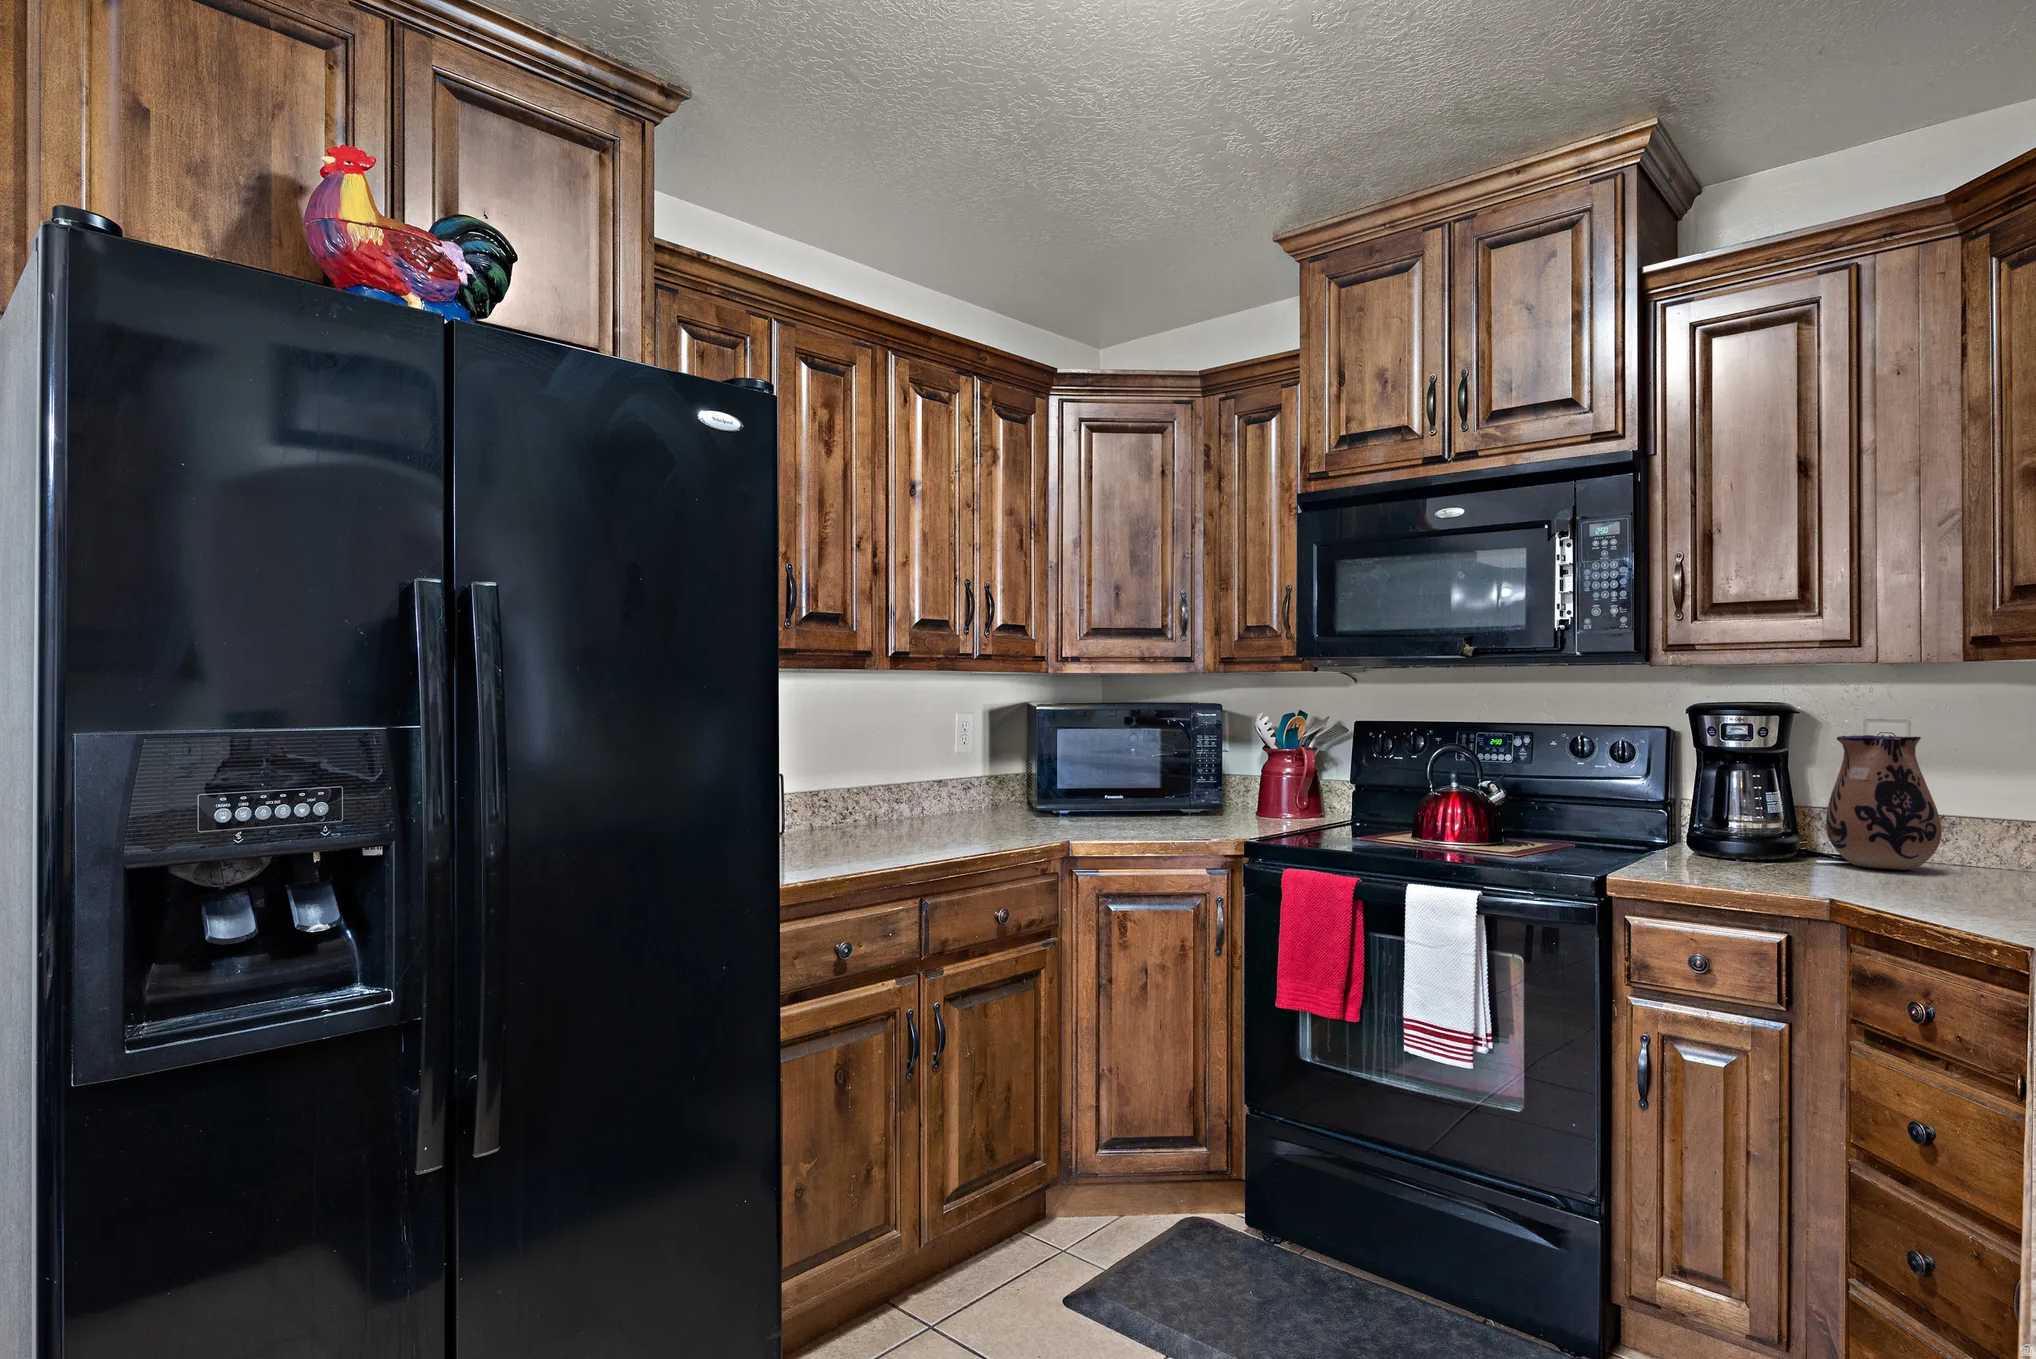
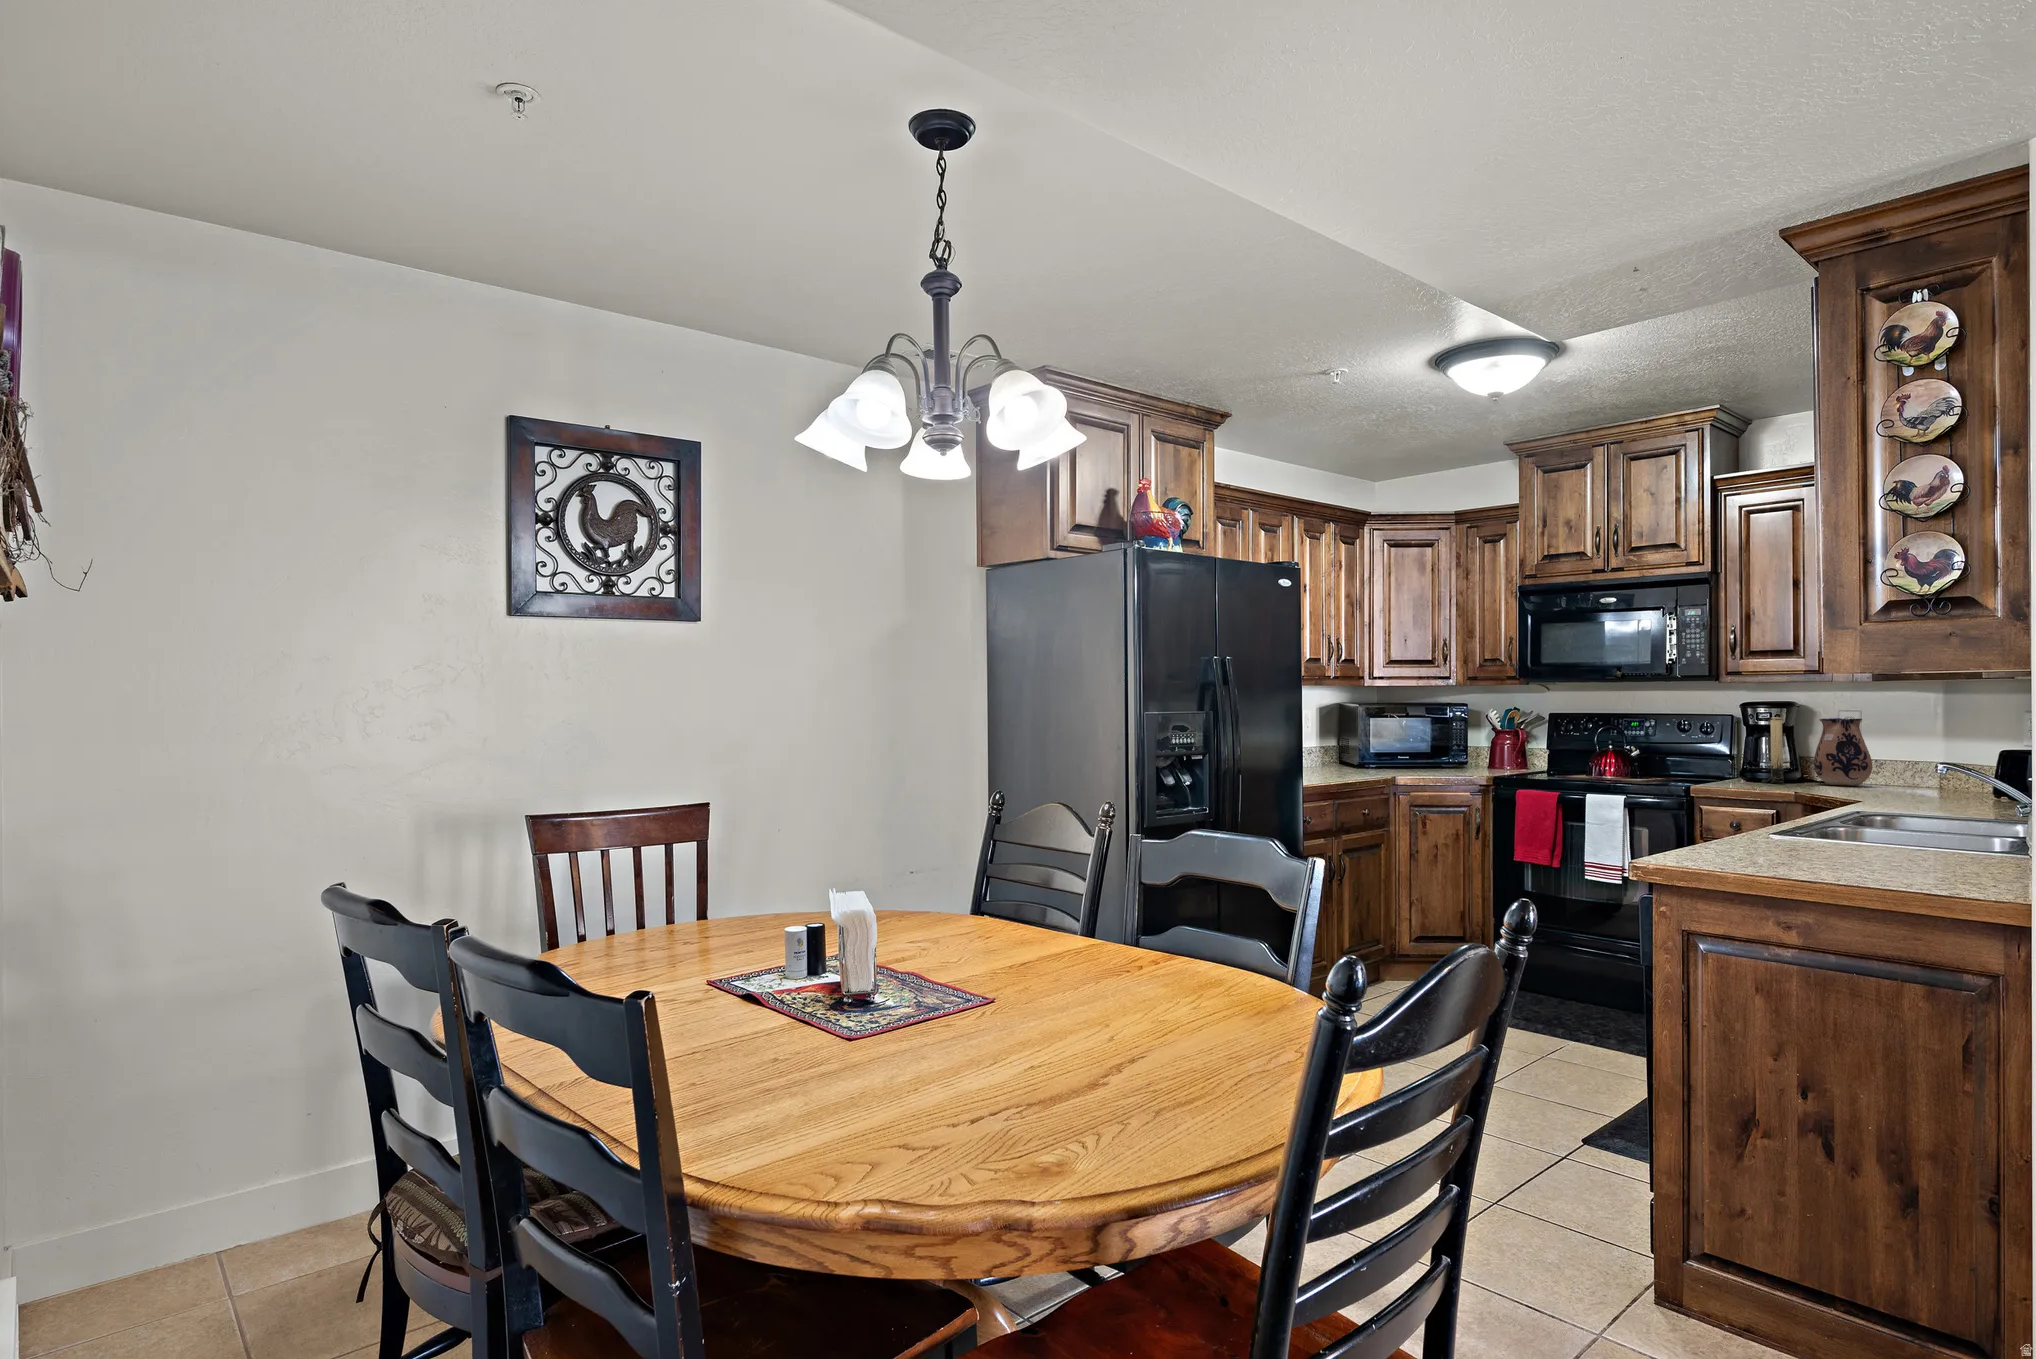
candle: none [1730,734,1774,864] -> present [1762,717,1784,784]

